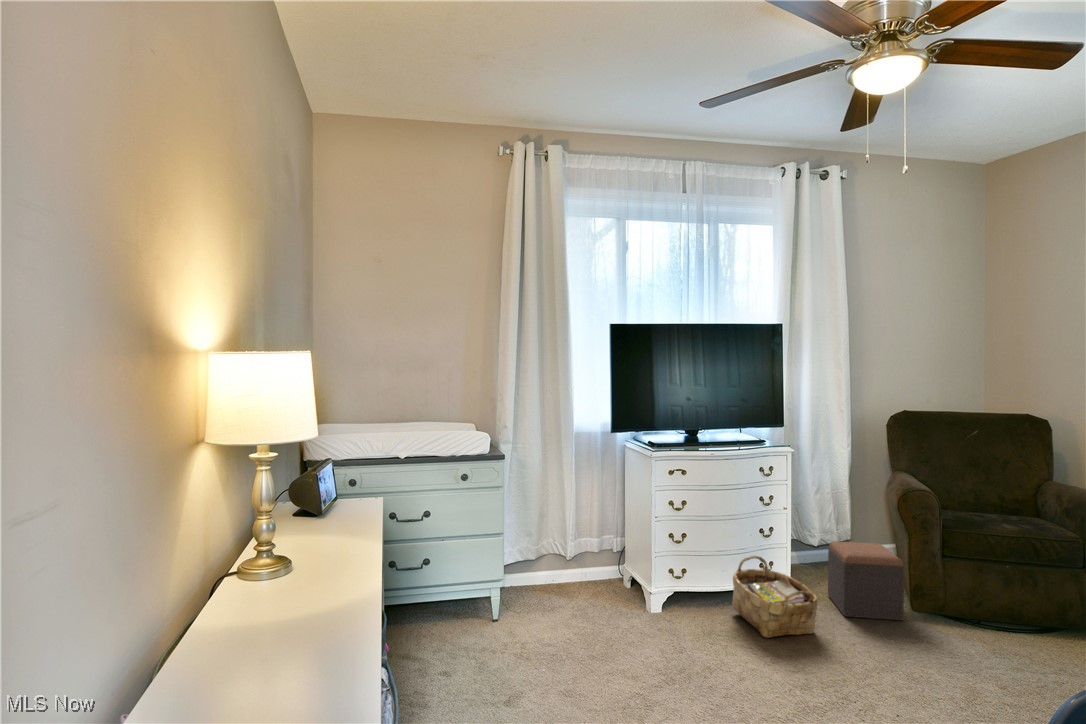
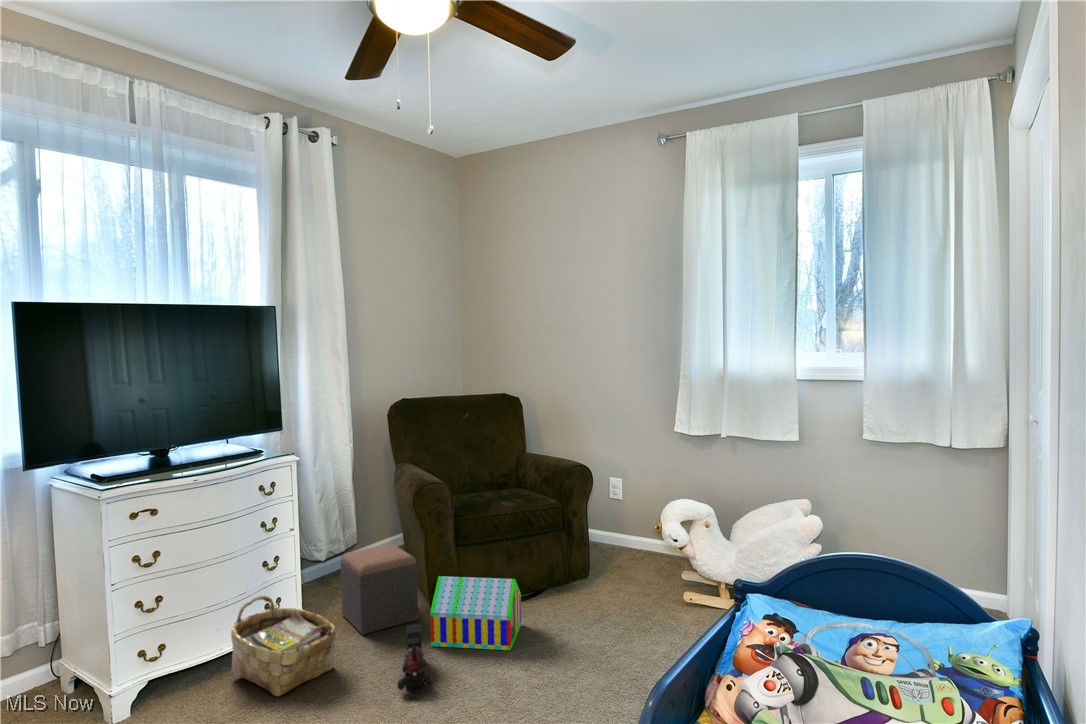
toy house: none [913,583,1028,680] -> present [430,576,521,650]
toy train: none [871,618,909,683] -> present [397,624,433,698]

